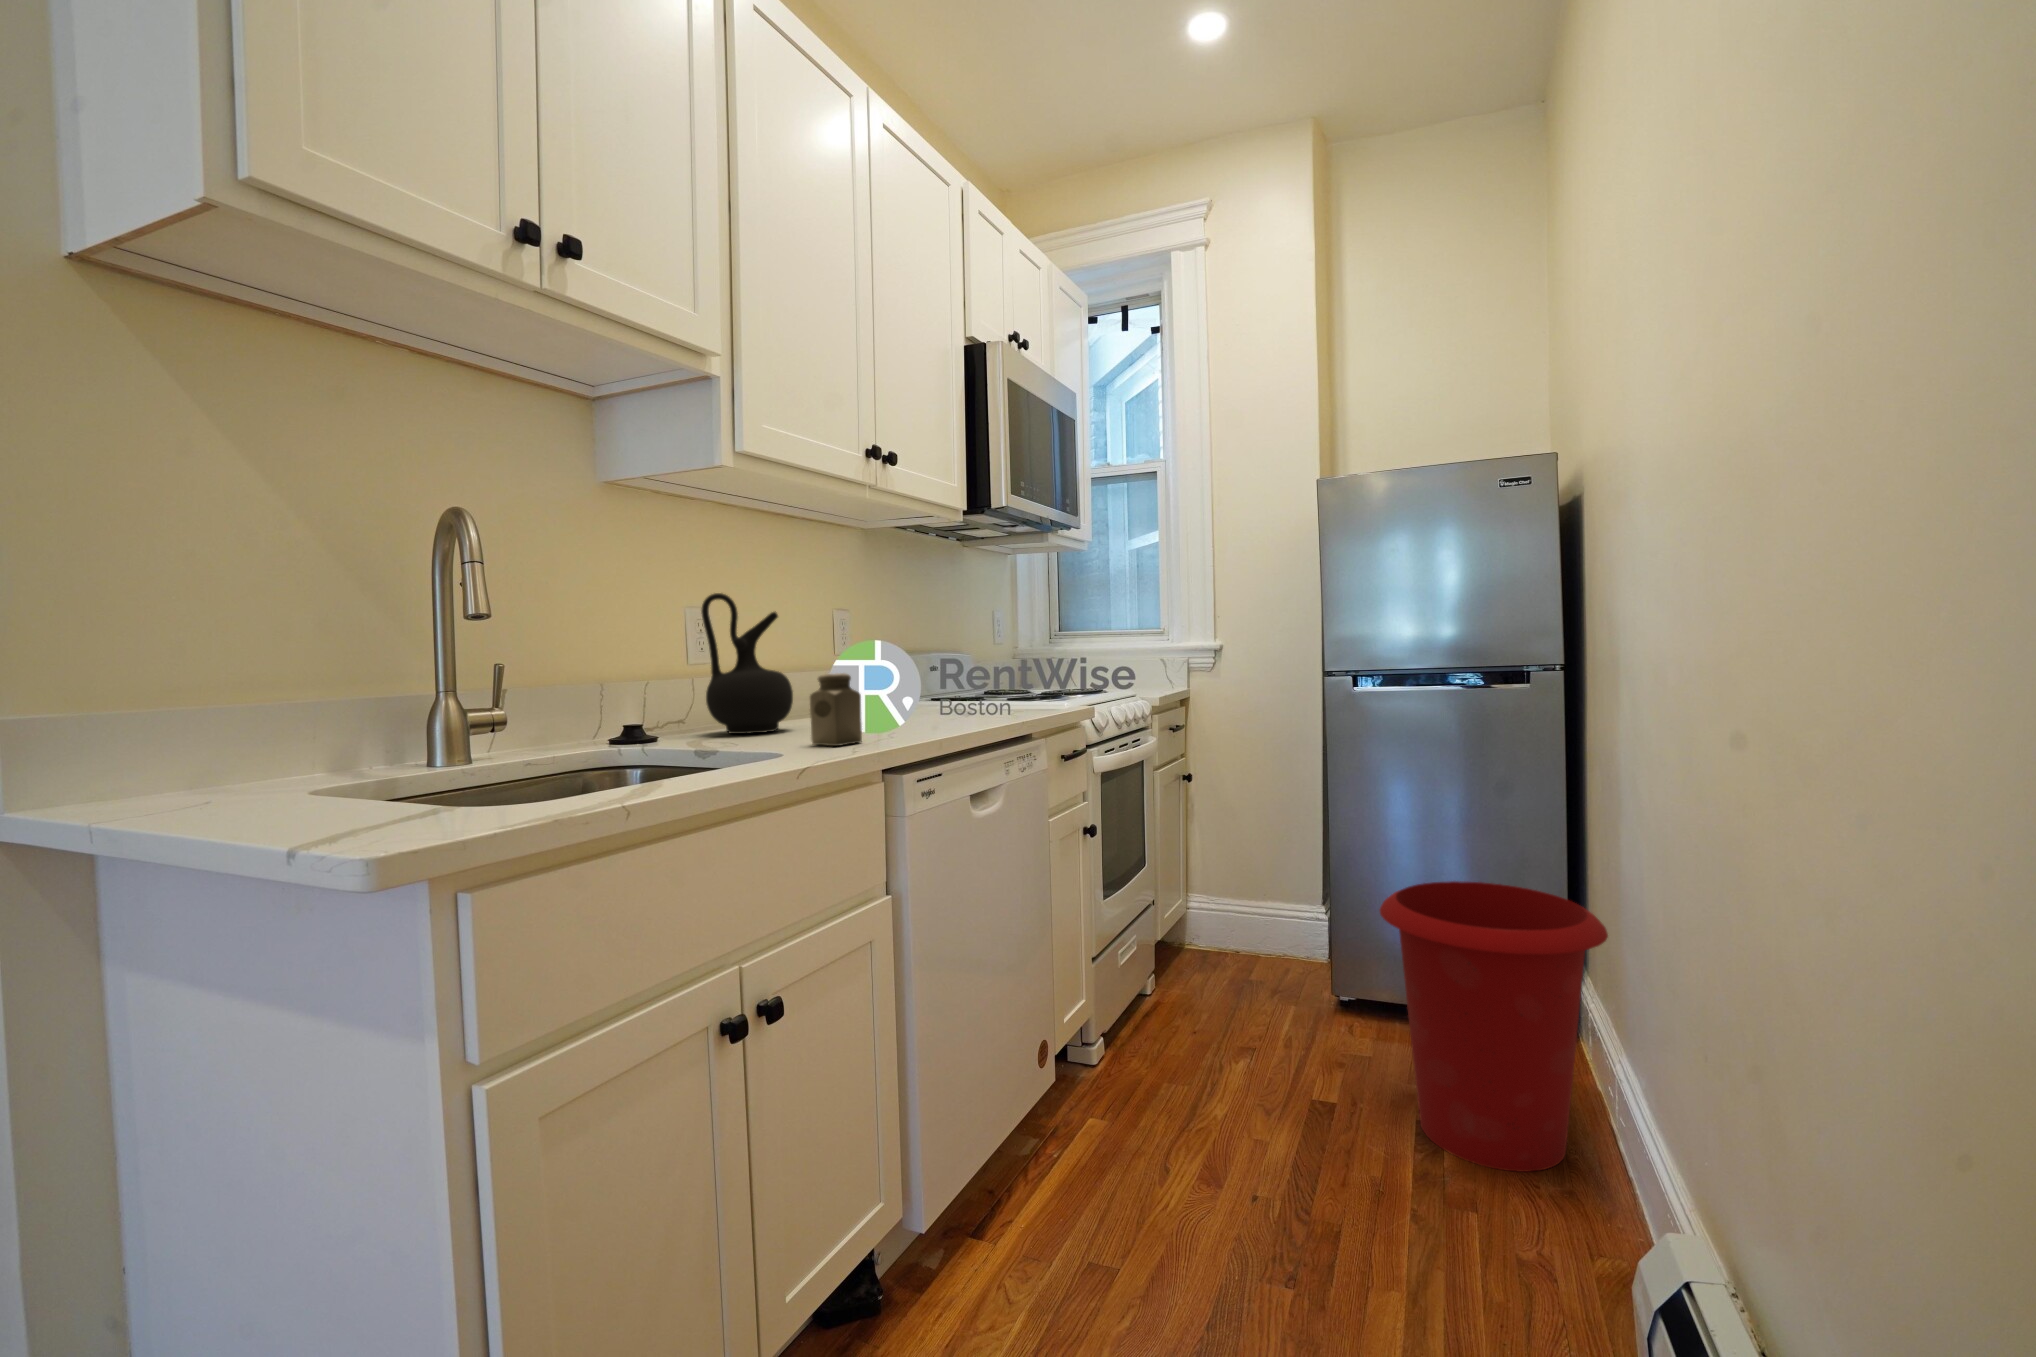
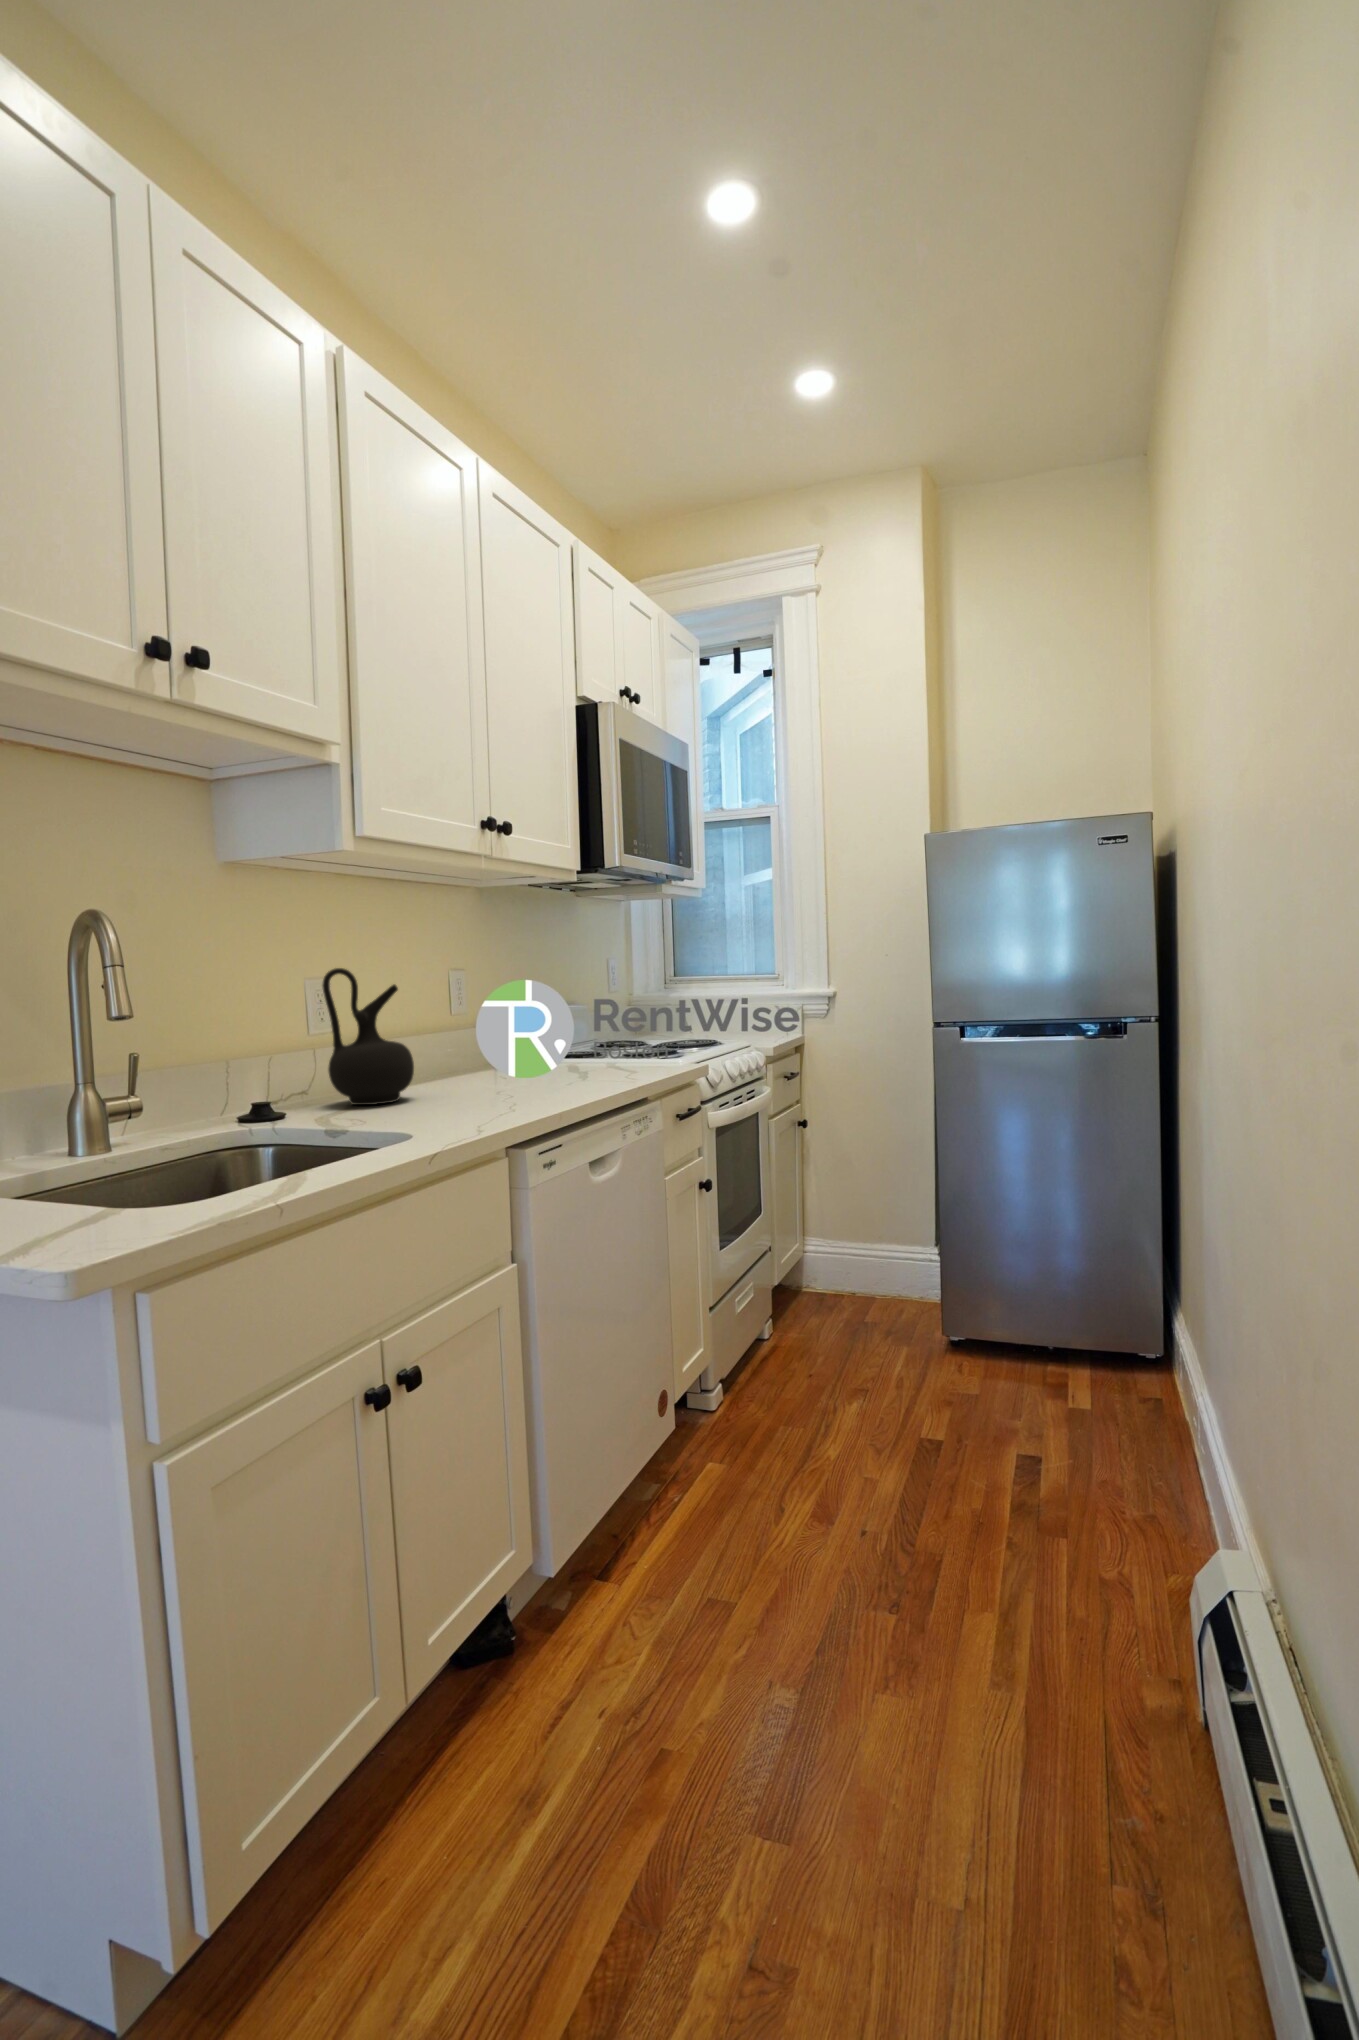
salt shaker: present [810,673,862,746] -> none [434,1051,485,1122]
waste bin: present [1380,881,1608,1172] -> none [981,1227,1188,1499]

